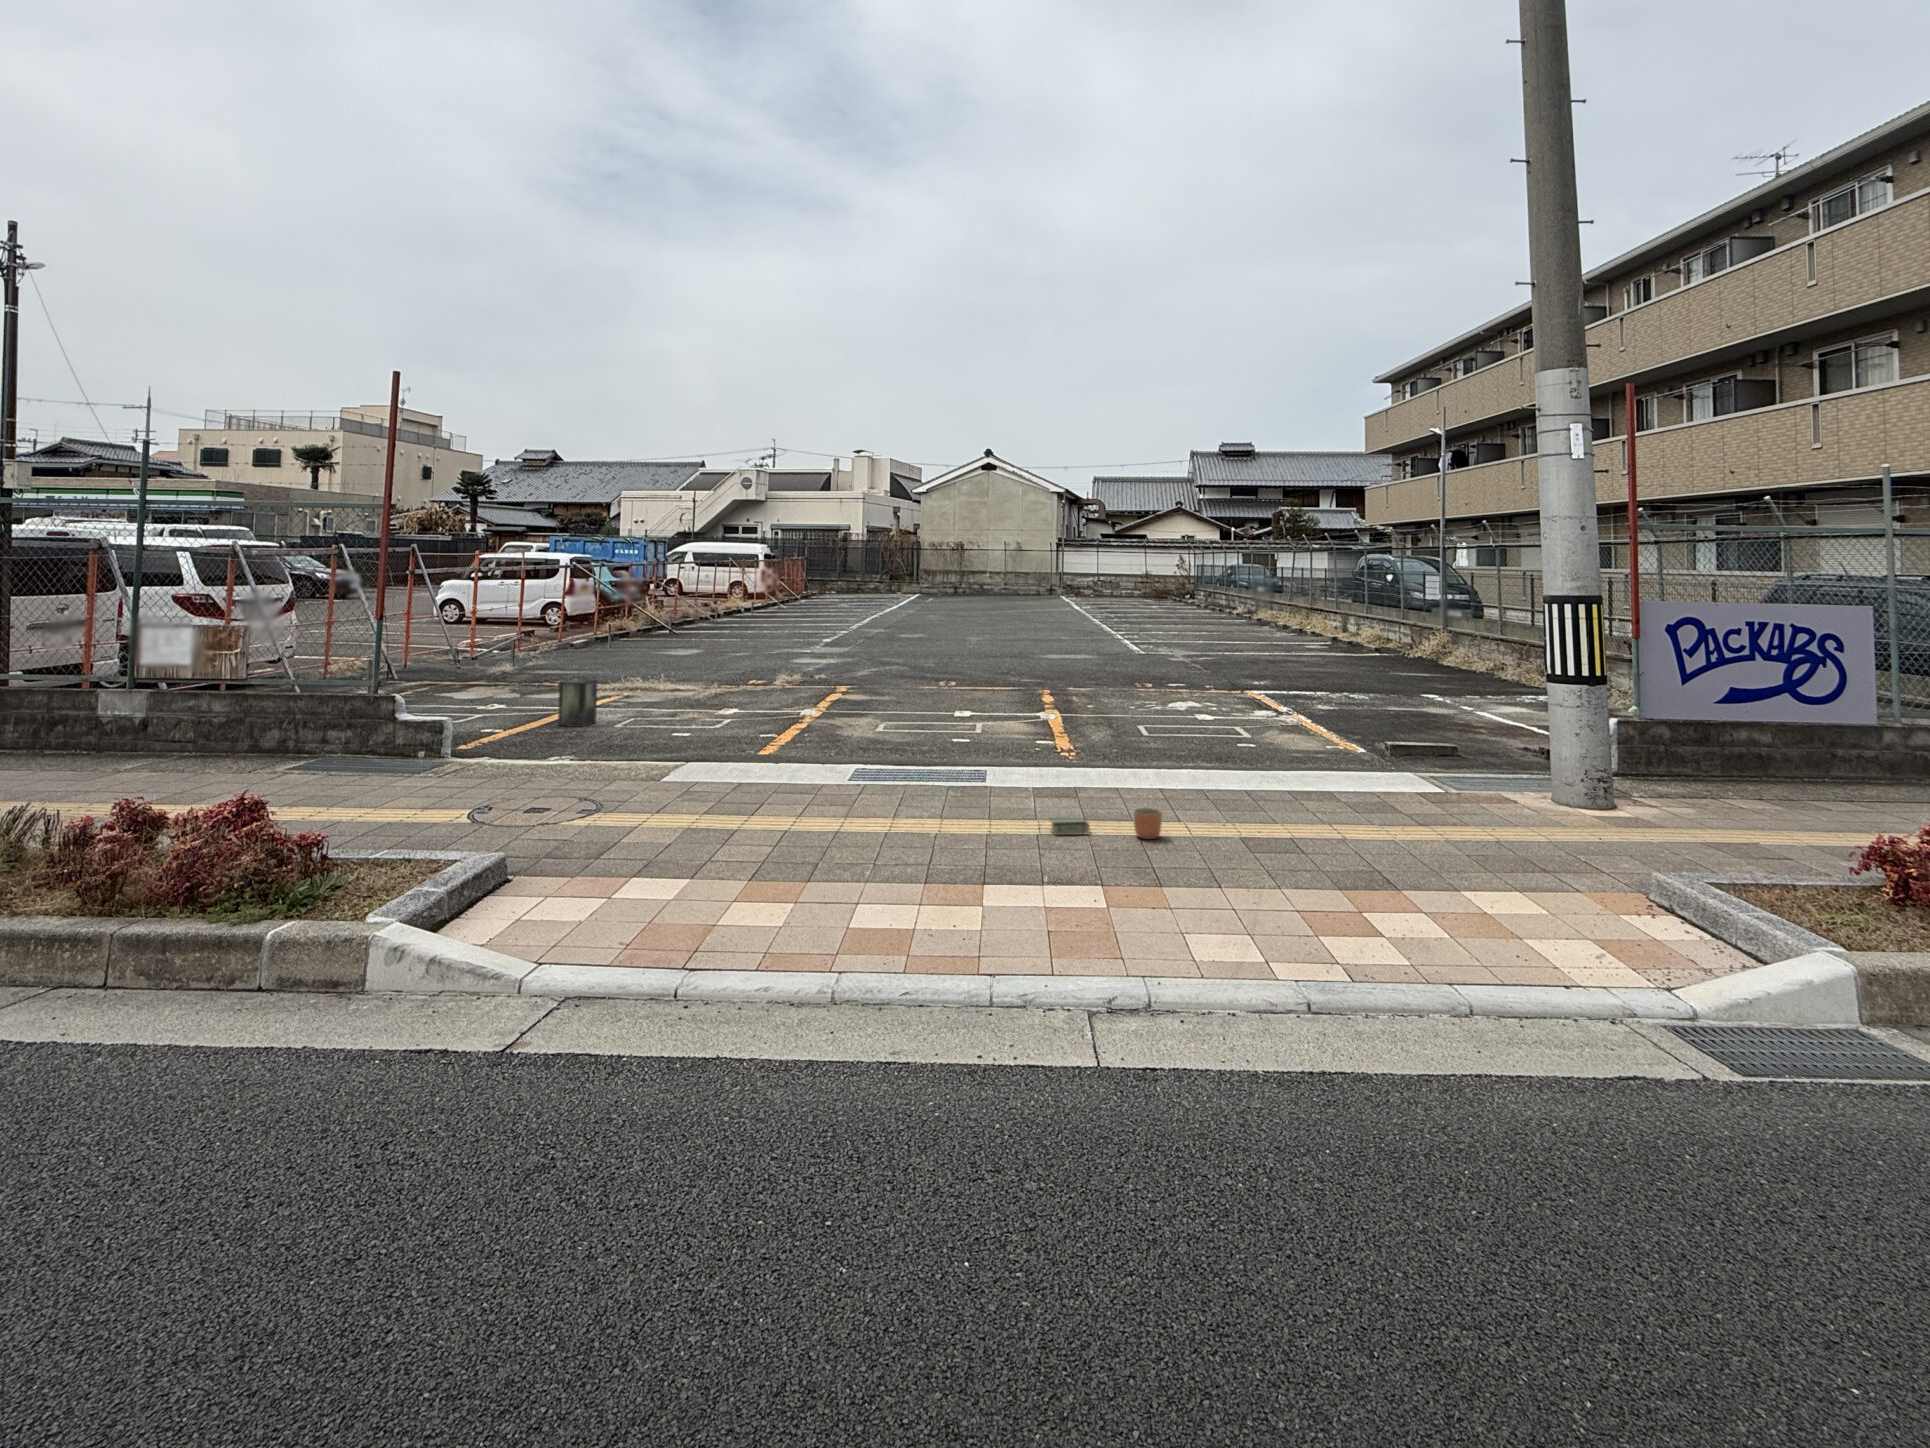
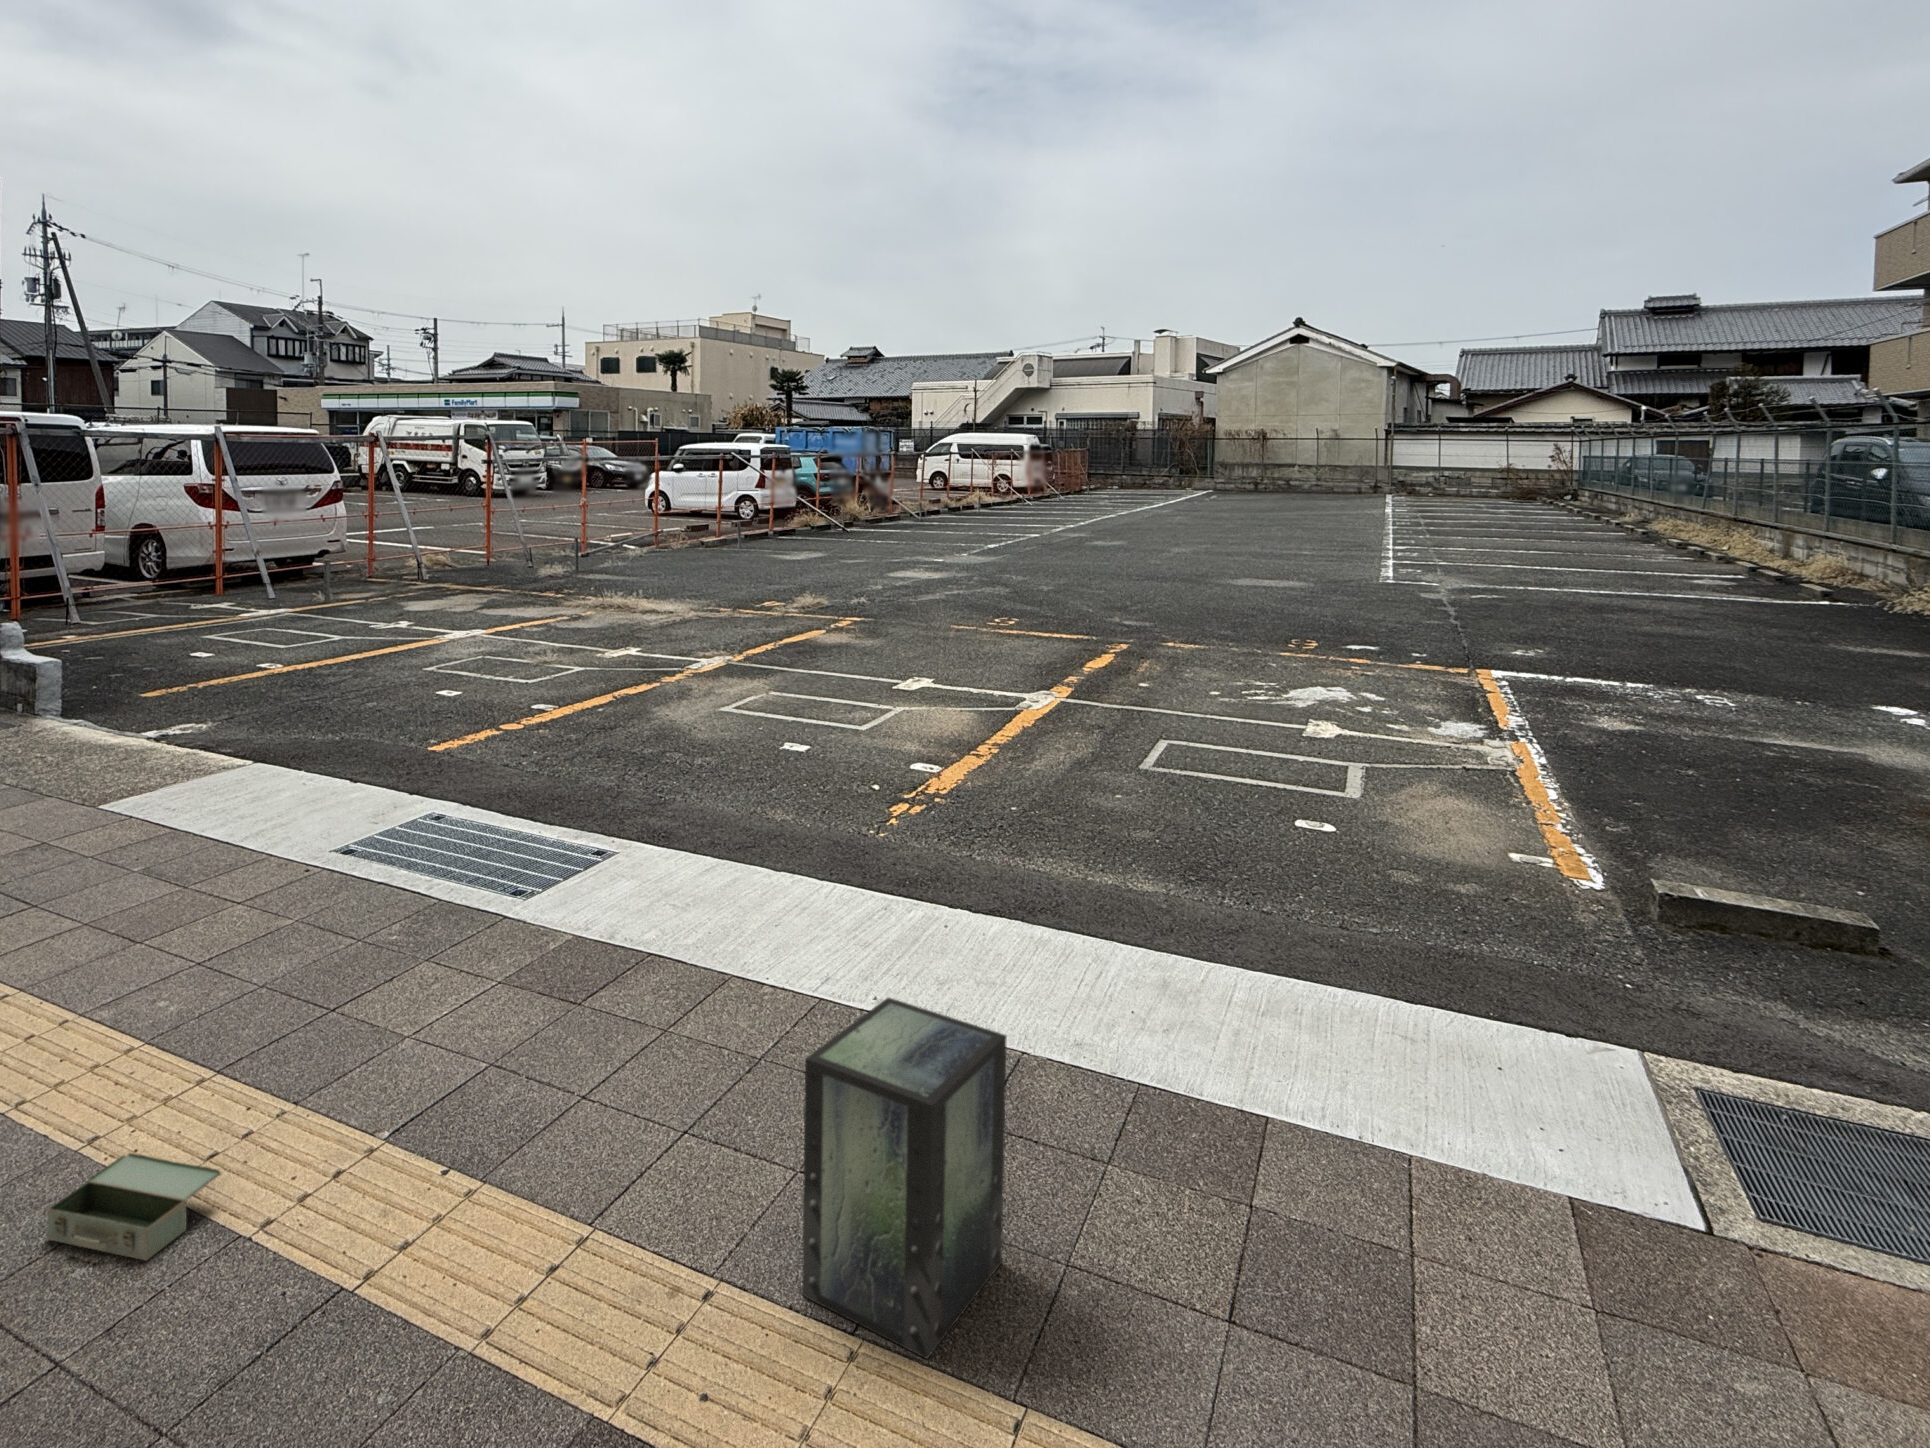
storage box: present [558,679,597,727] -> present [802,998,1006,1359]
planter: present [1133,808,1162,839] -> none [197,1213,323,1370]

